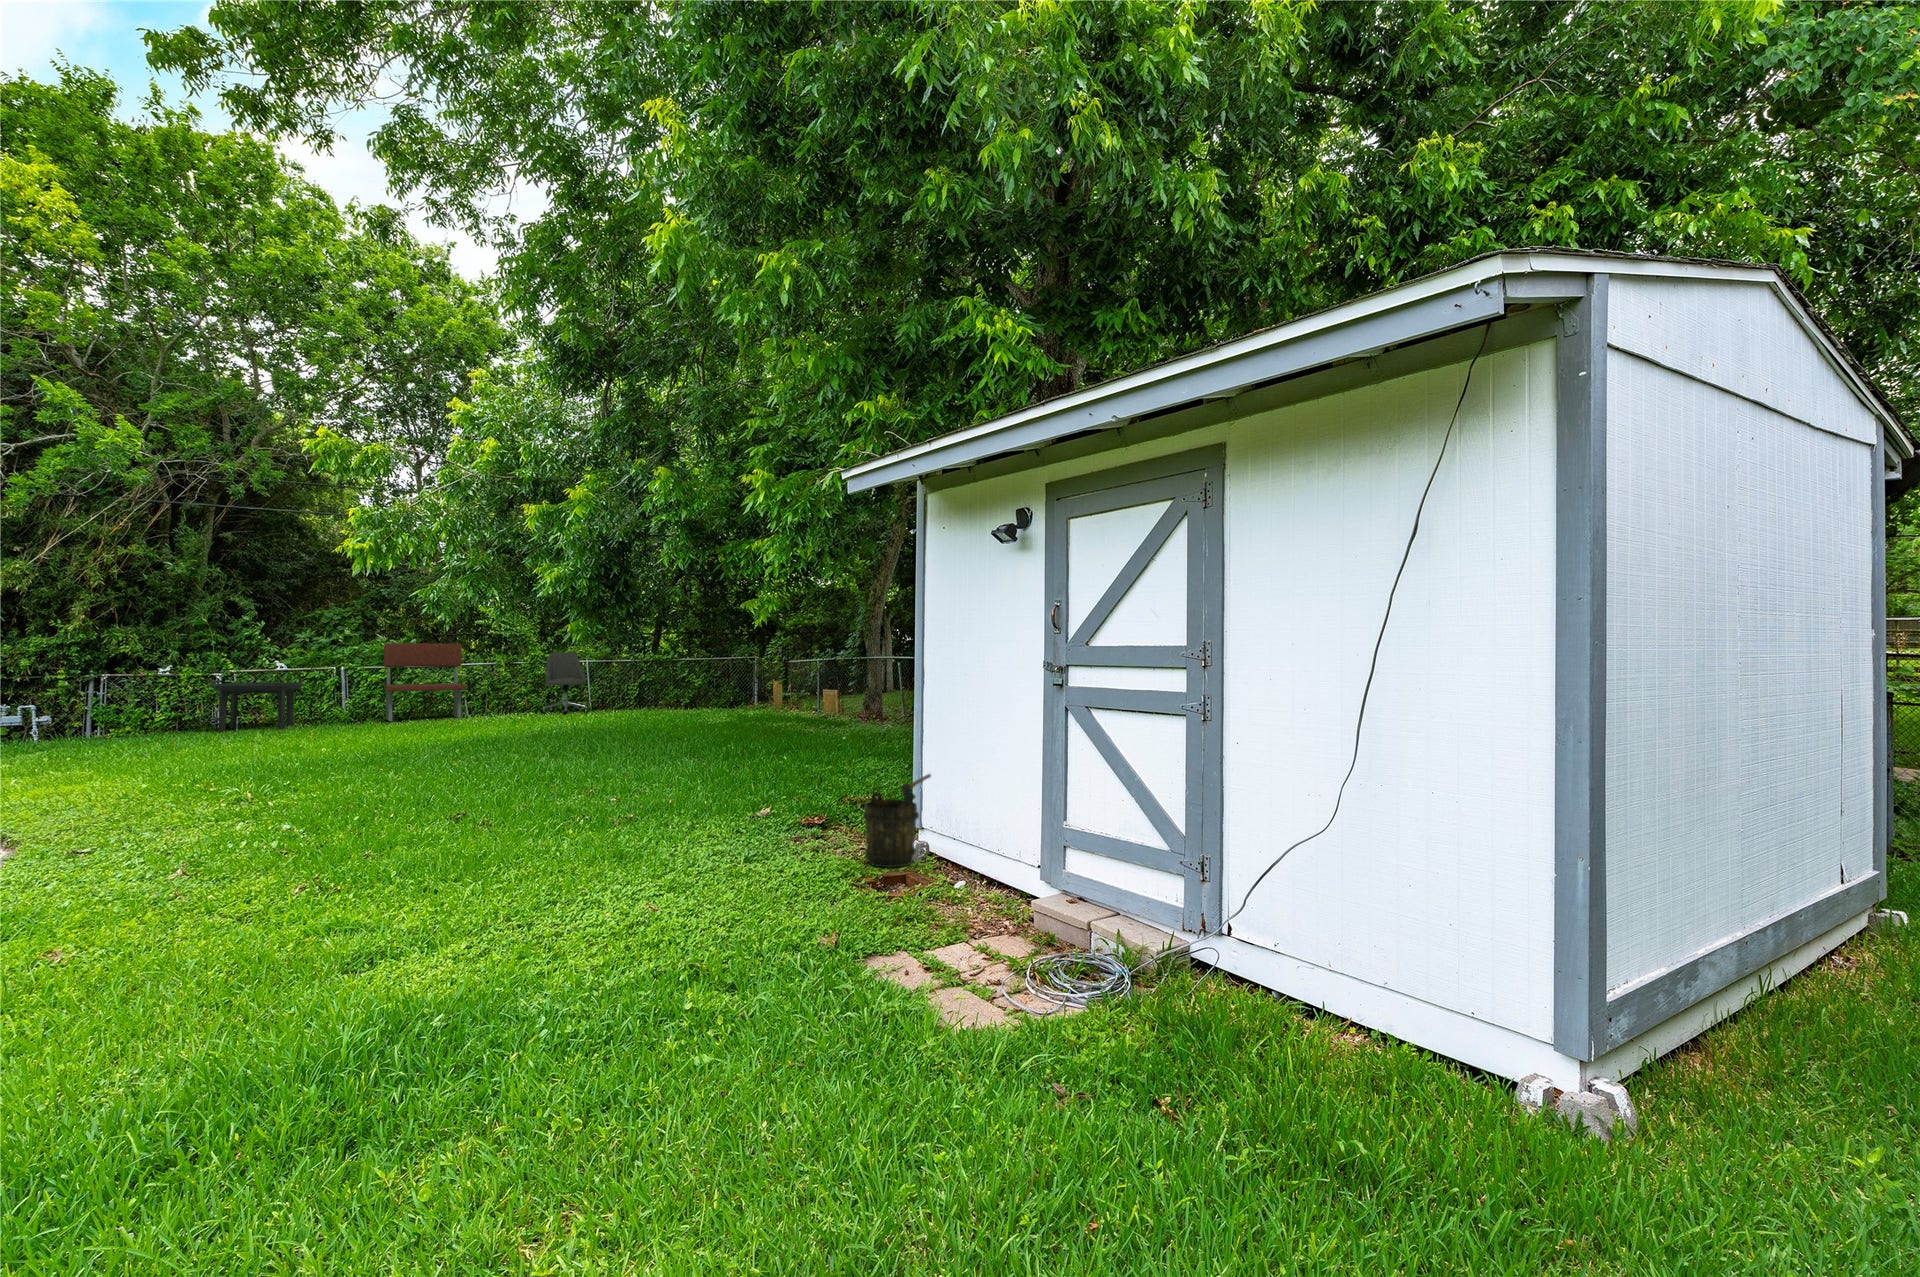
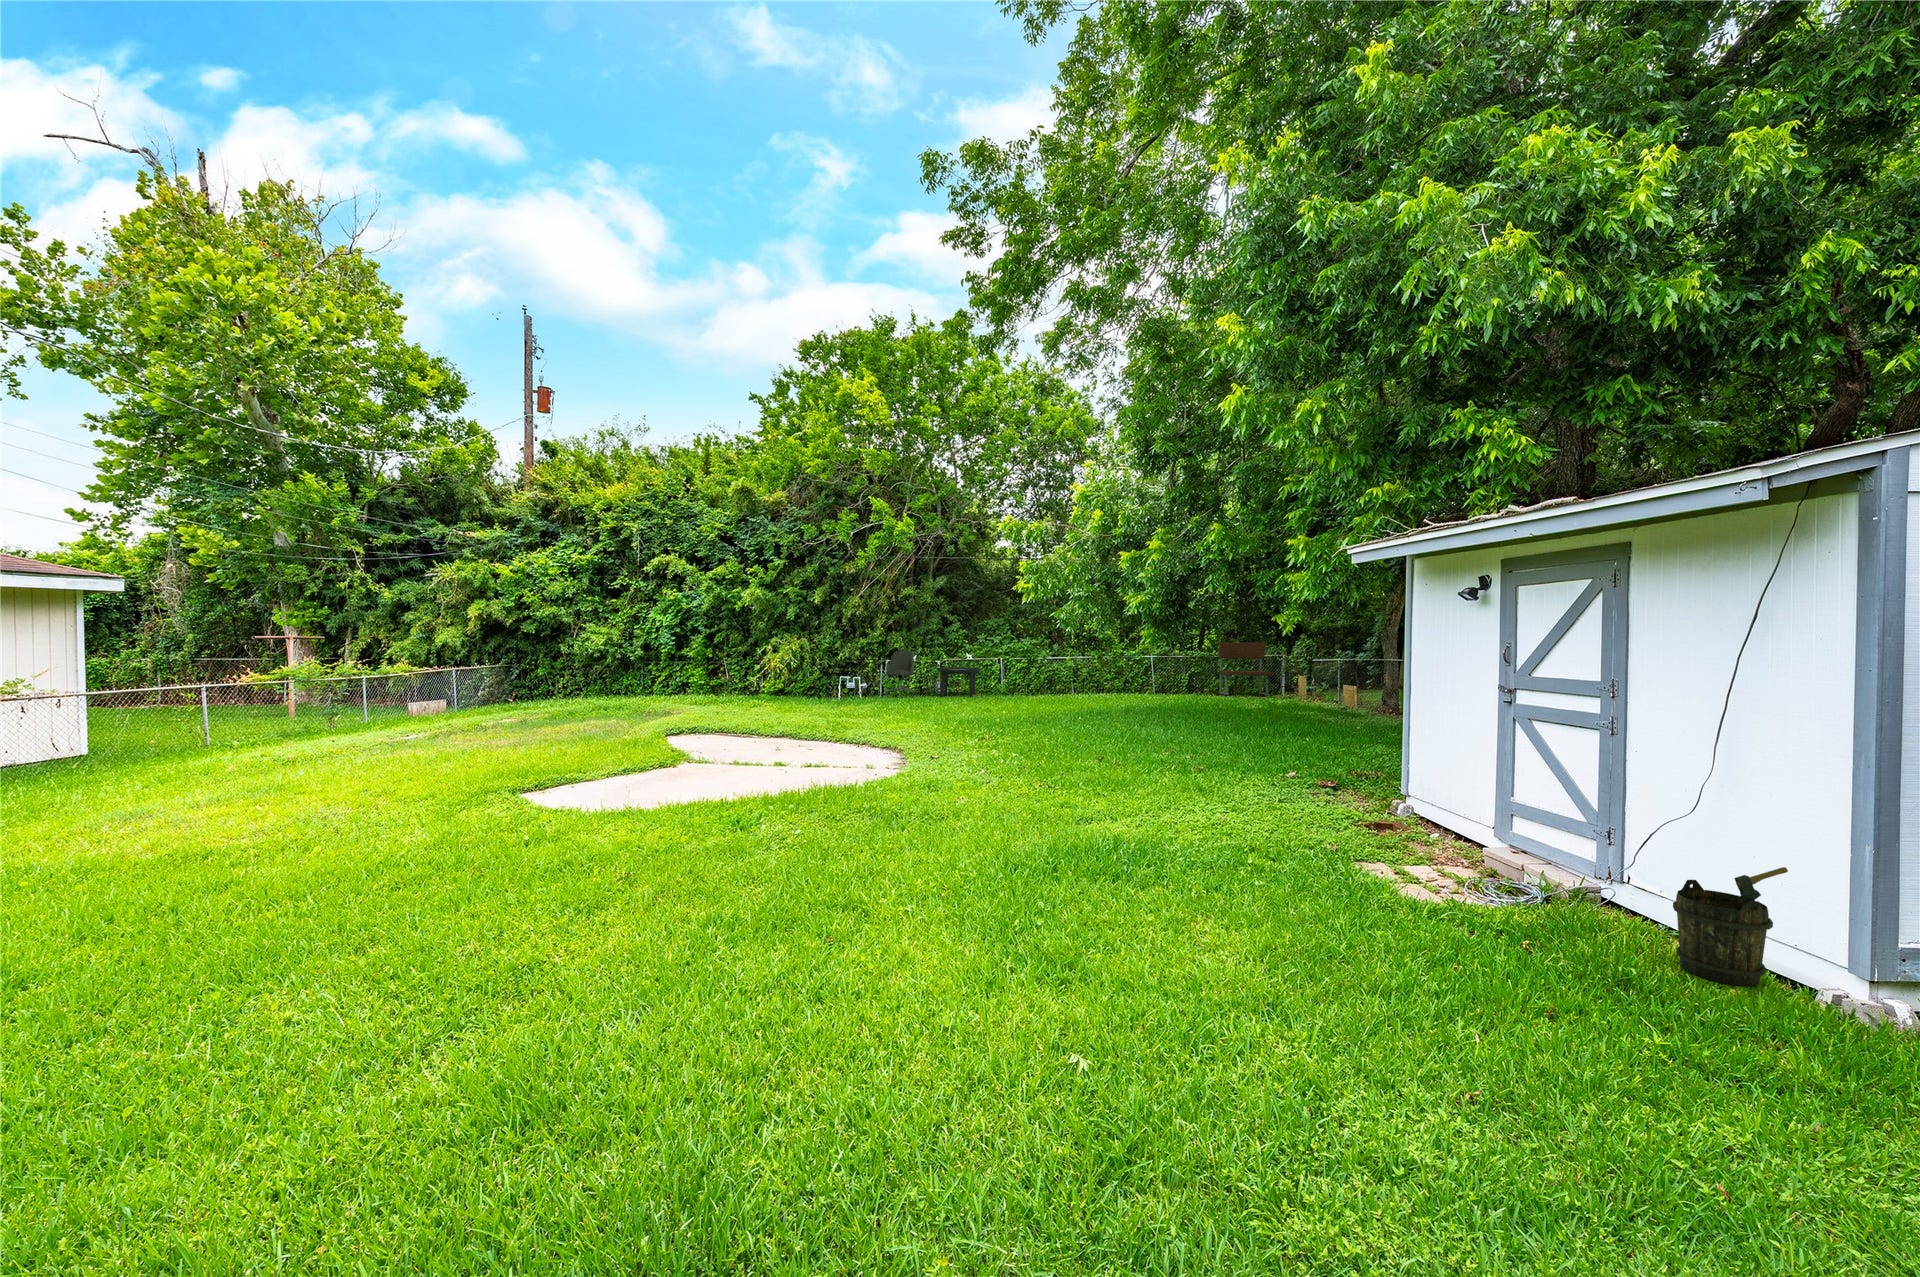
bench: present [384,643,466,721] -> present [1218,642,1274,695]
chair: present [540,652,588,715] -> present [884,651,914,697]
bucket: present [863,774,931,868] -> present [1673,867,1788,986]

